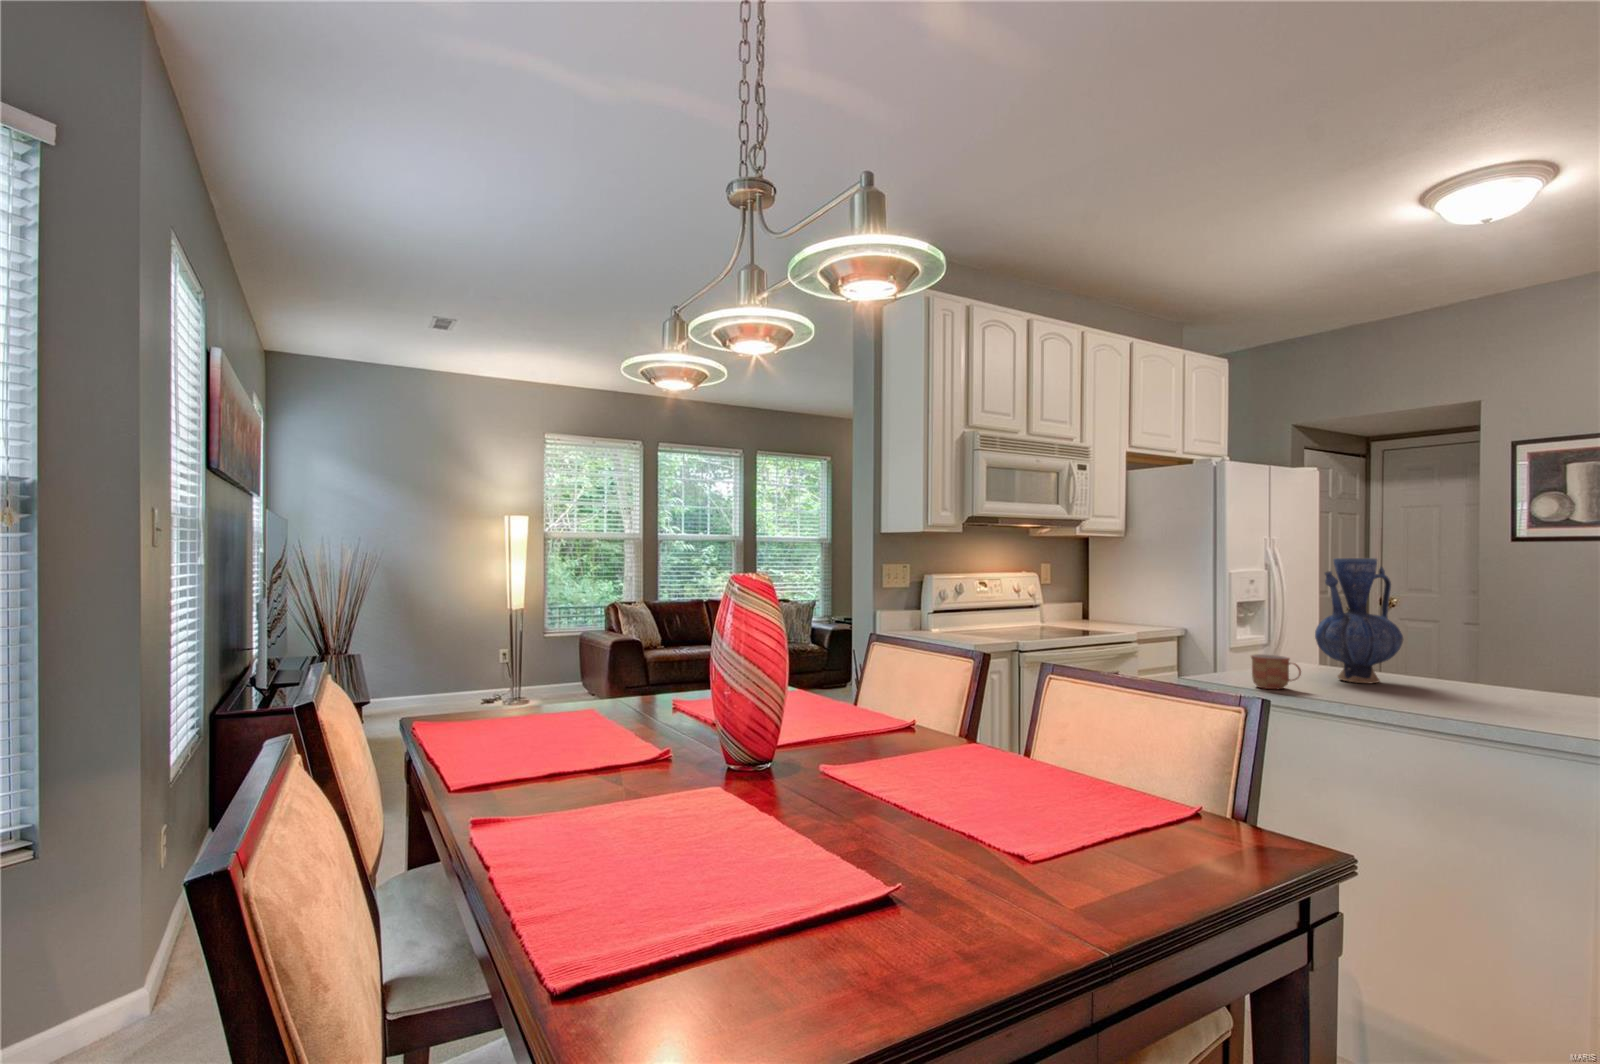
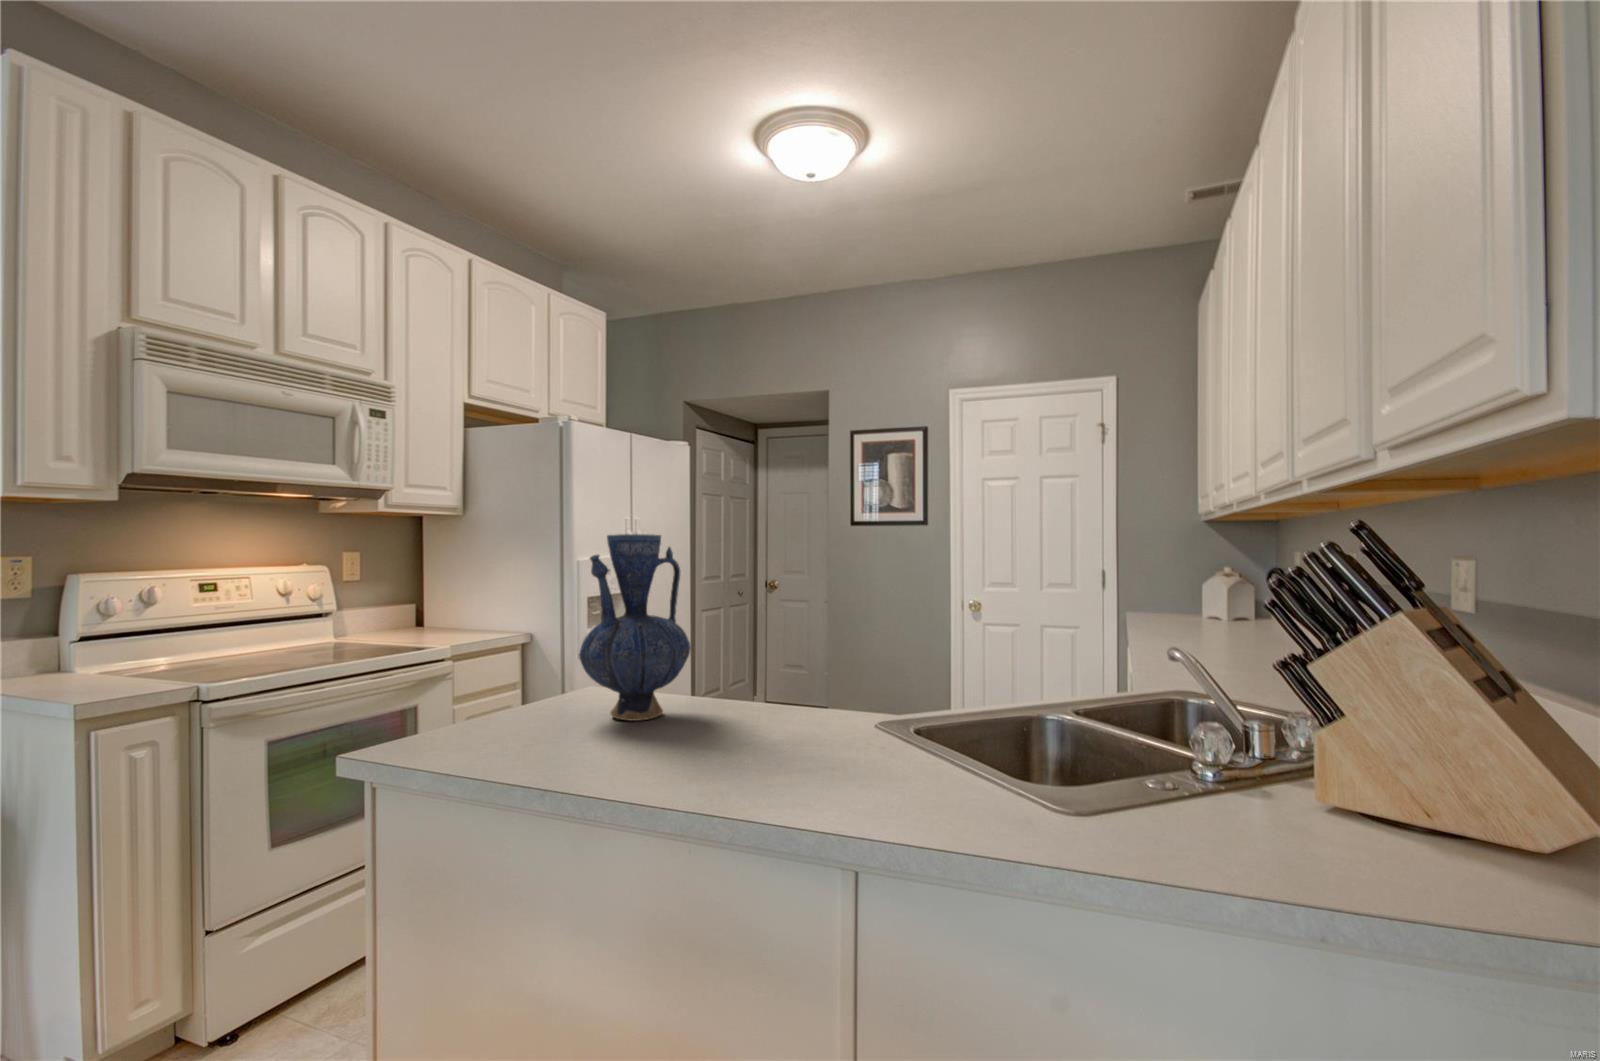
mug: present [1251,654,1301,689] -> none [450,696,526,760]

